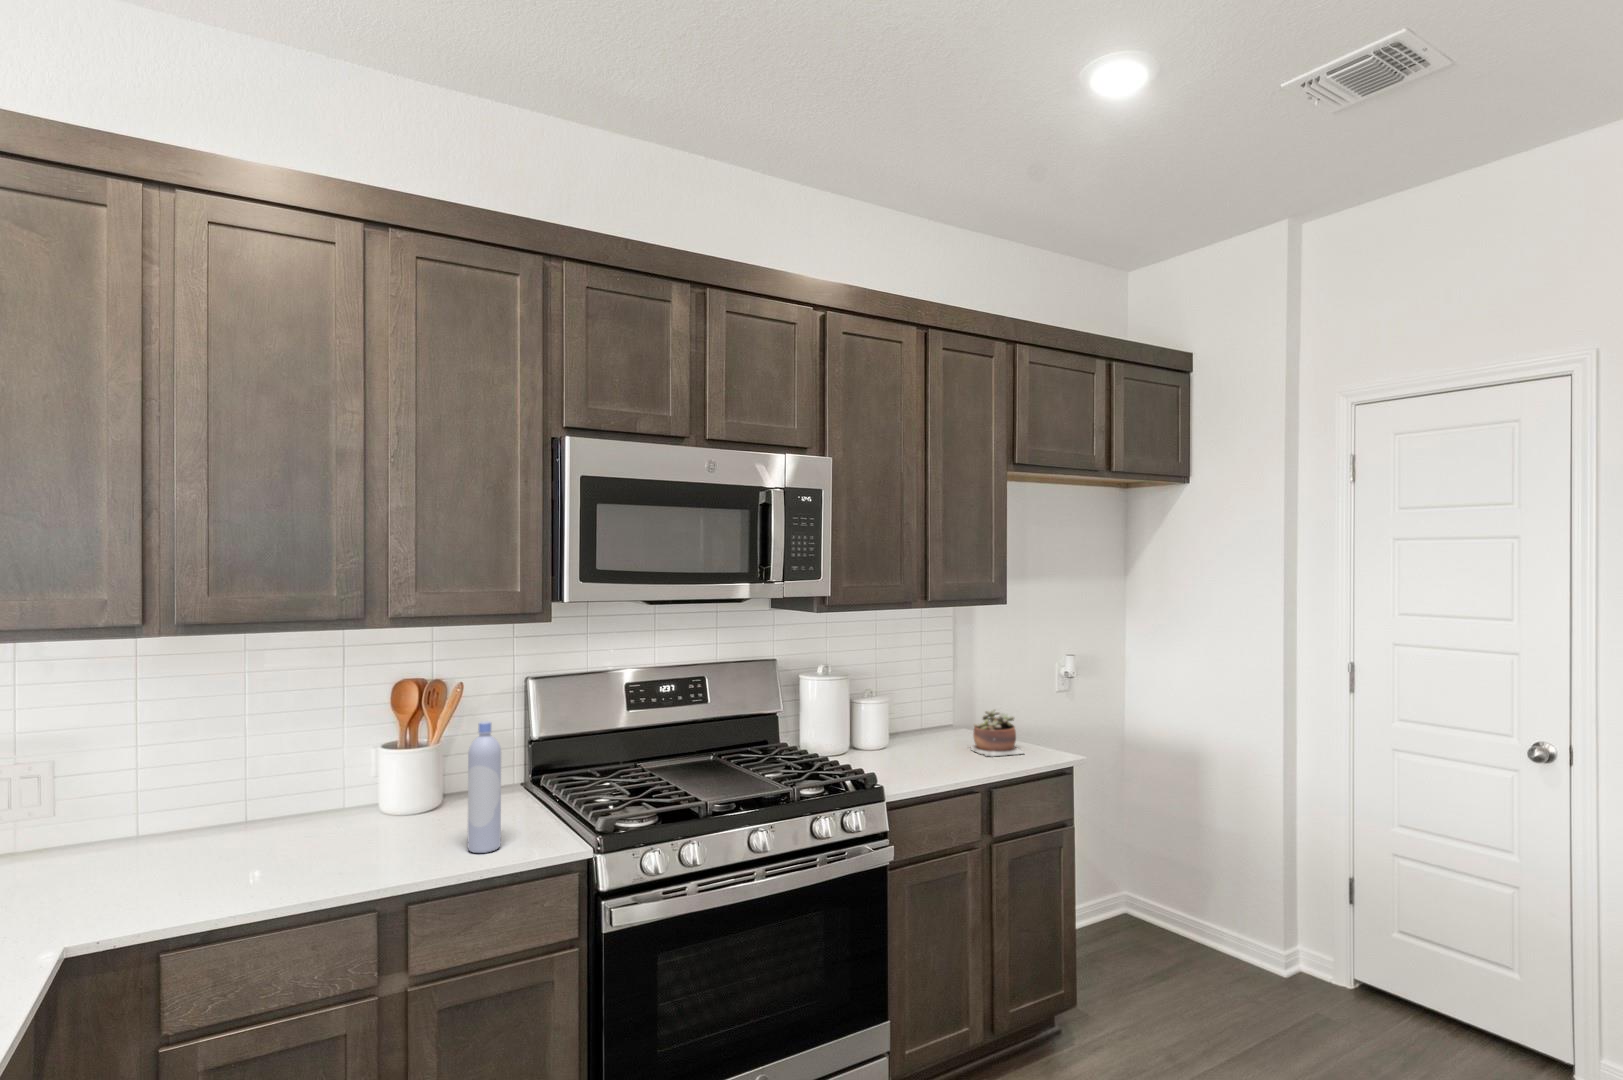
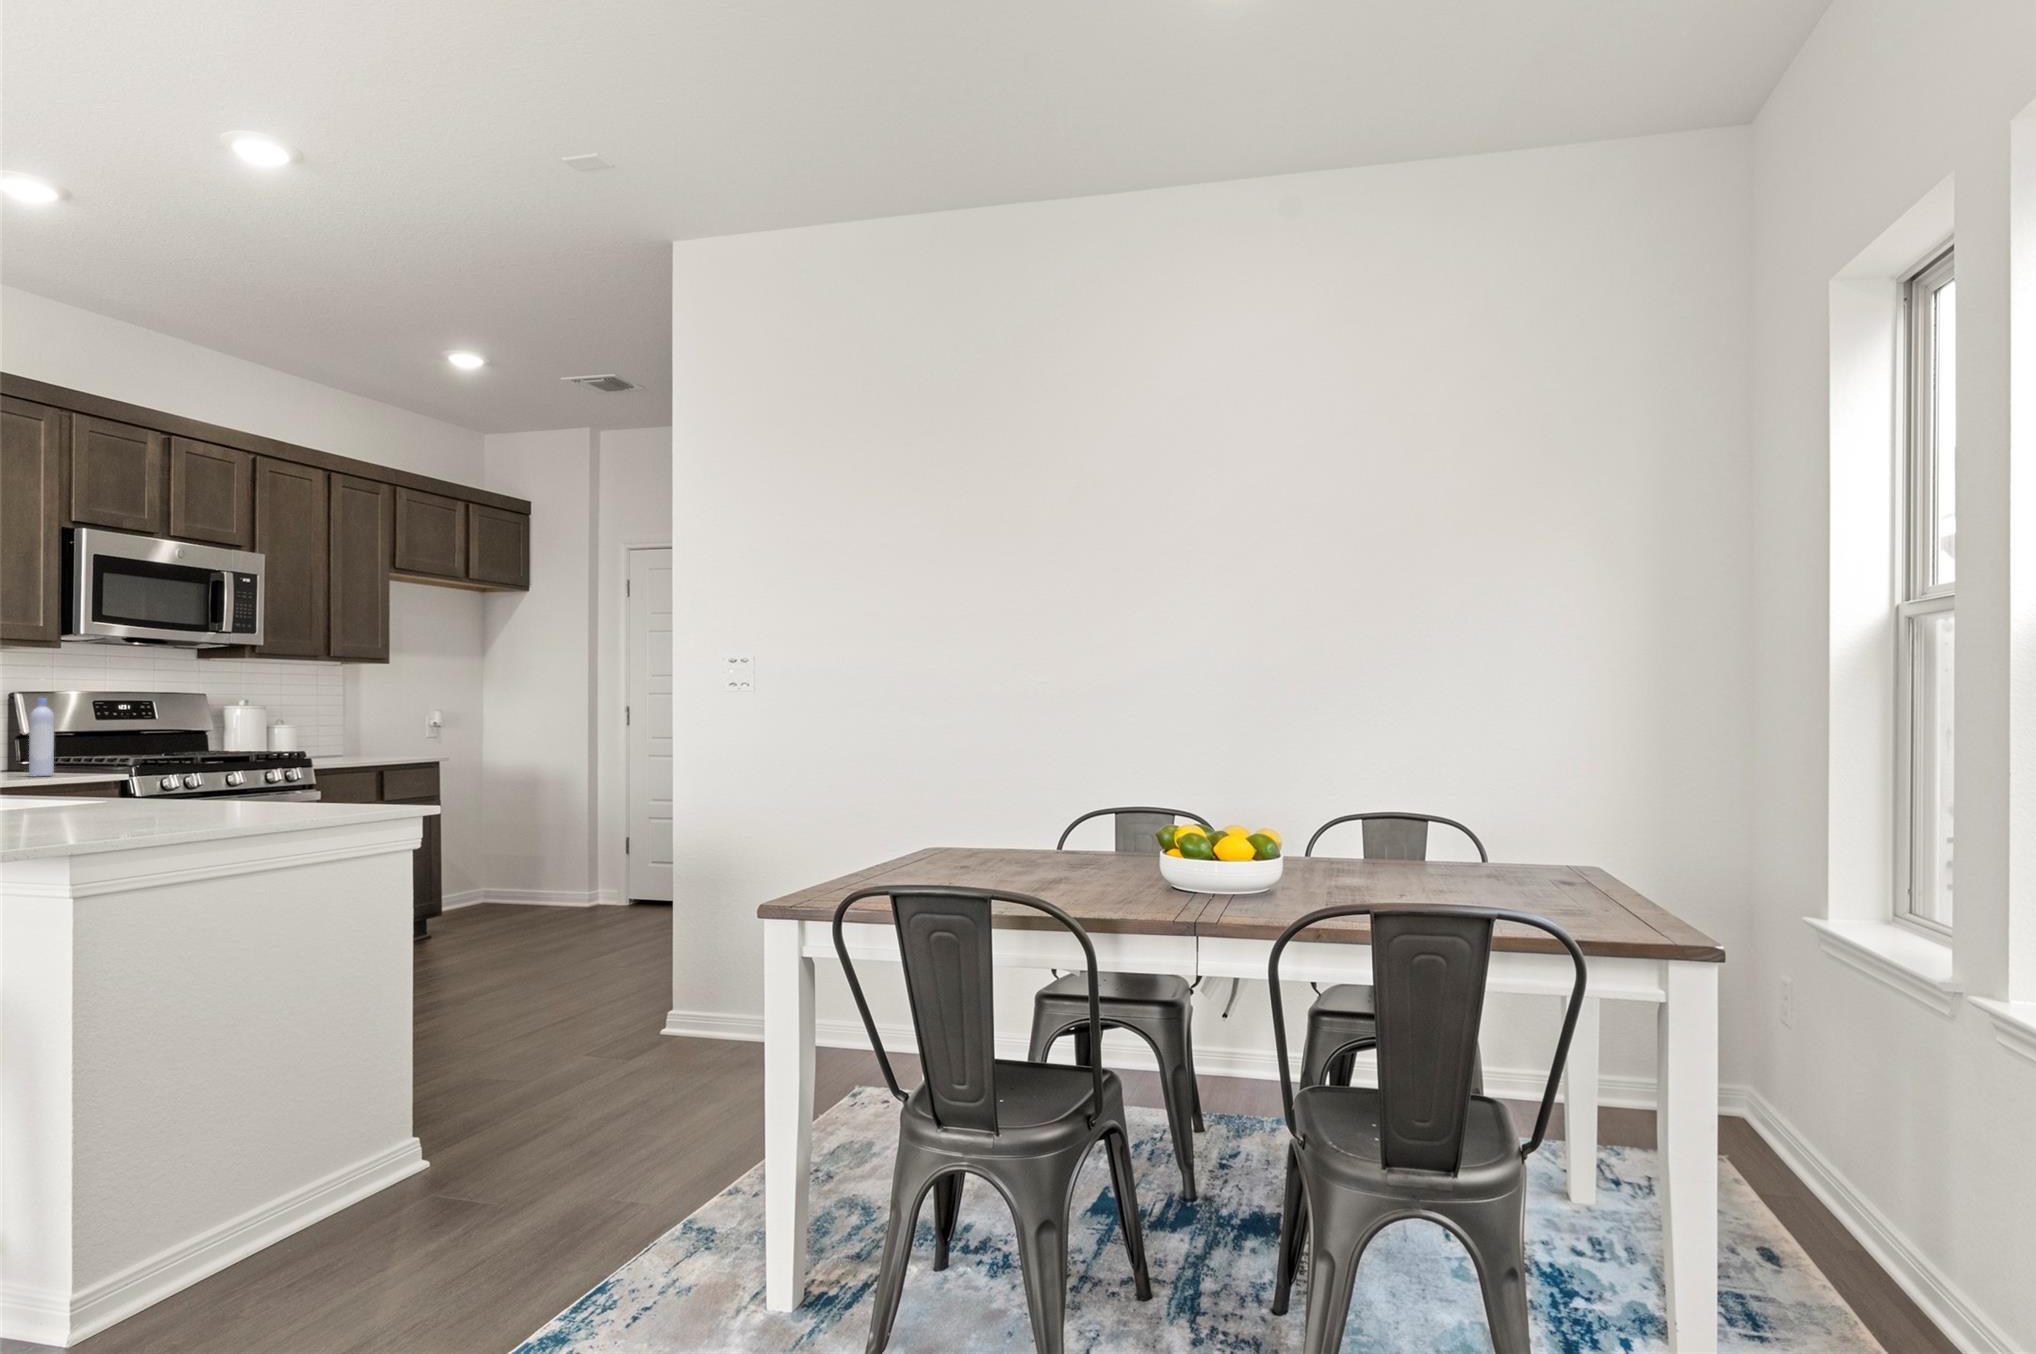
succulent plant: present [971,709,1024,756] -> none [361,731,404,758]

